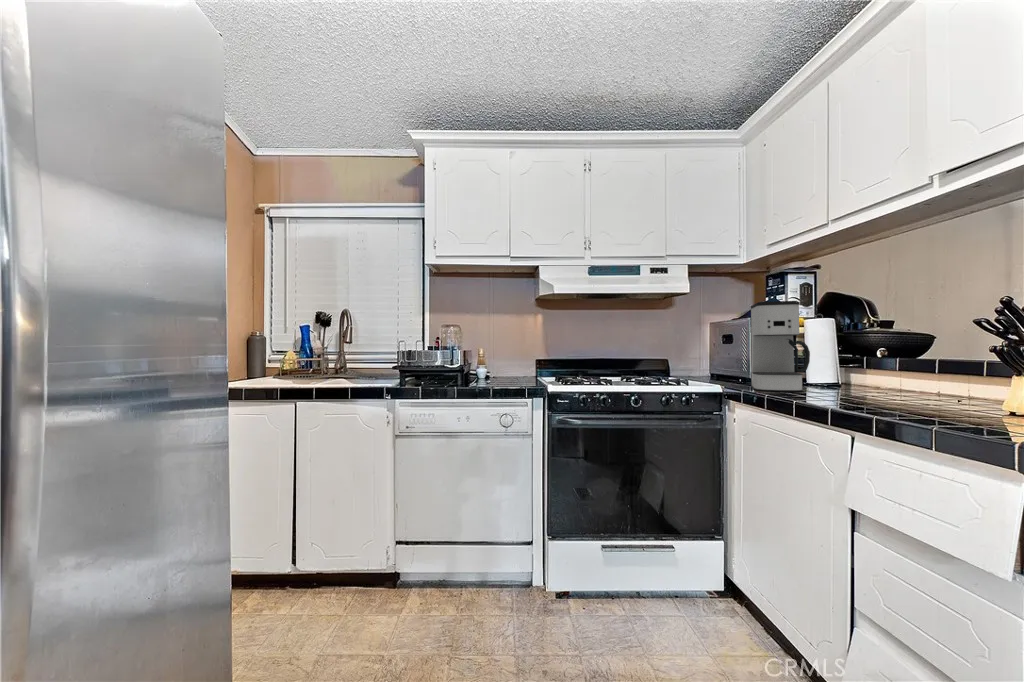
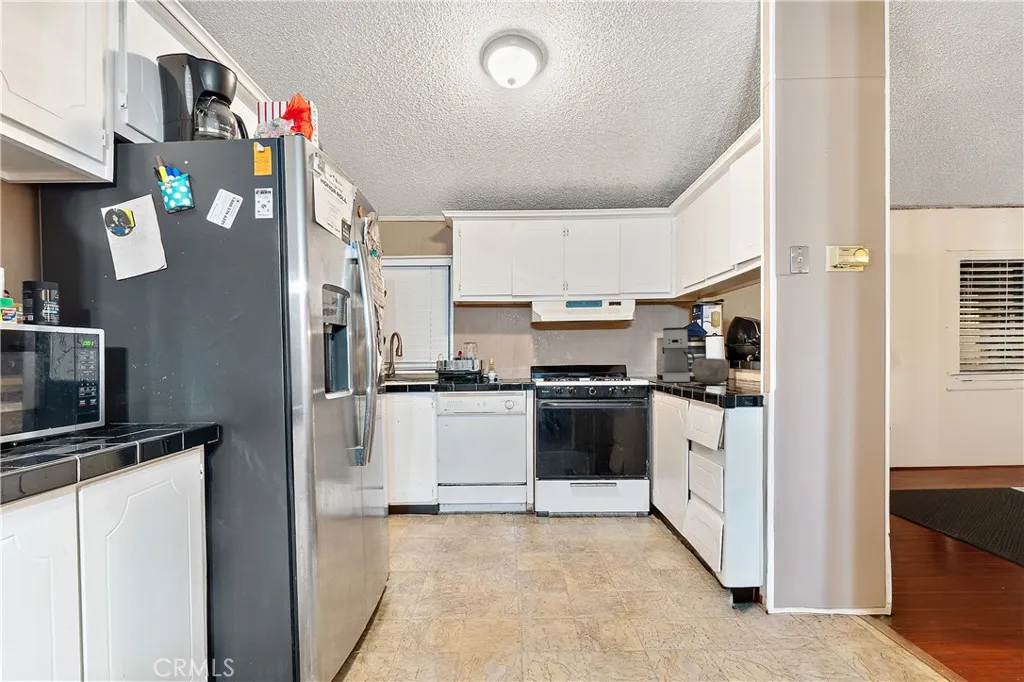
bowl: none [827,353,903,401] -> present [692,358,729,385]

